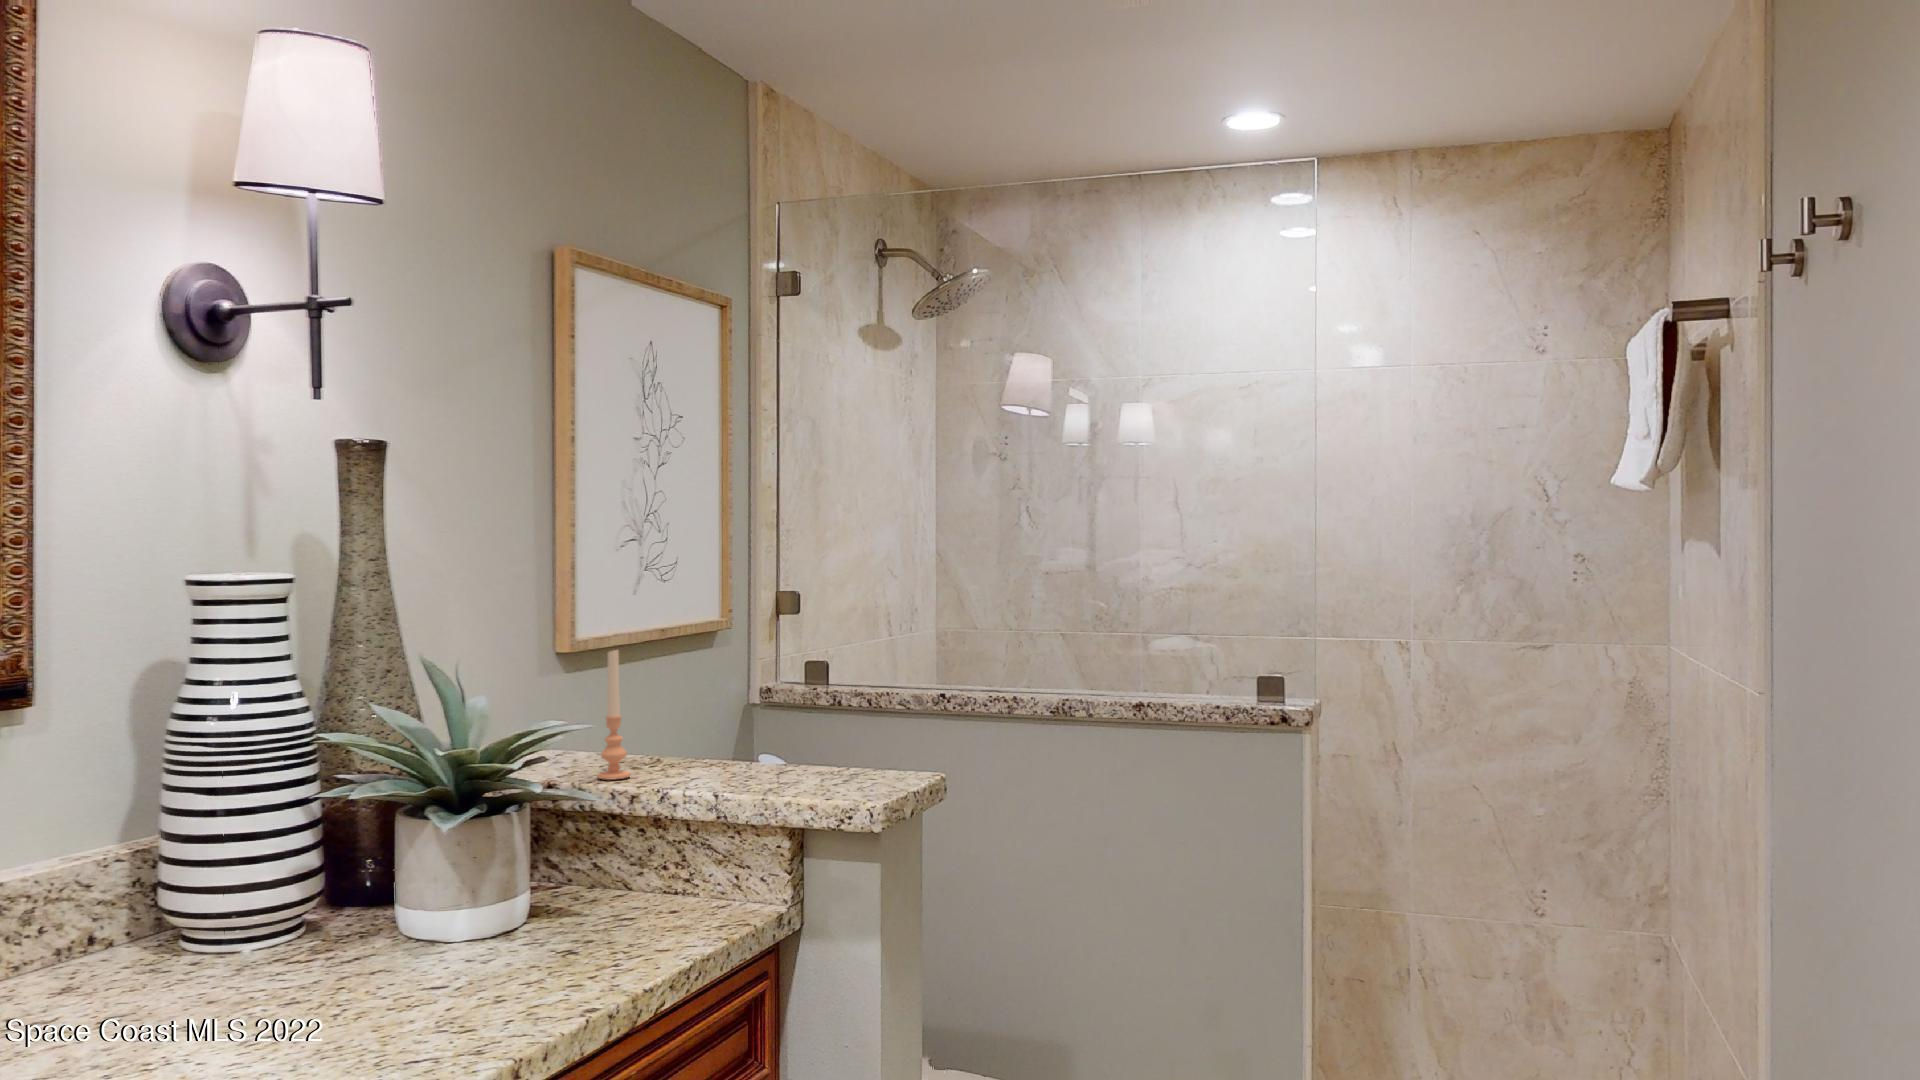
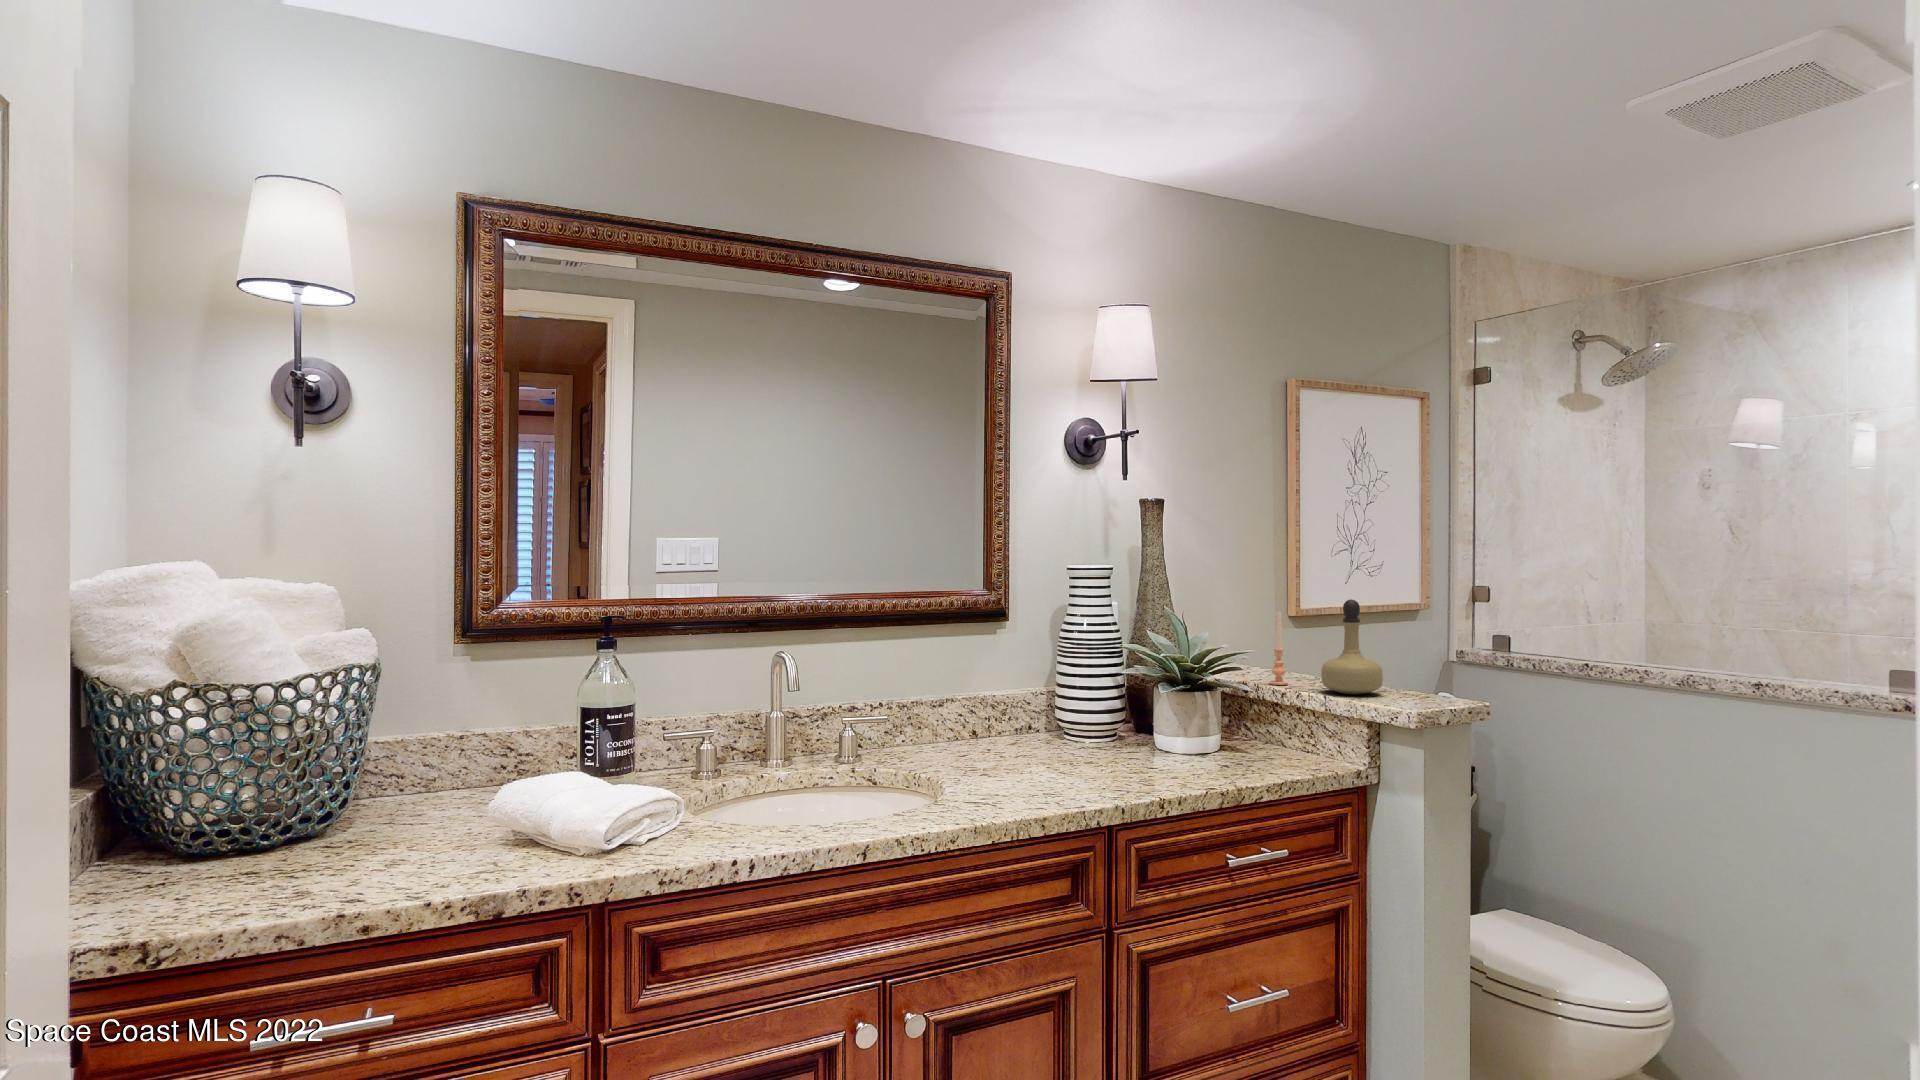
perfume bottle: none [699,622,798,784] -> present [1321,599,1383,694]

